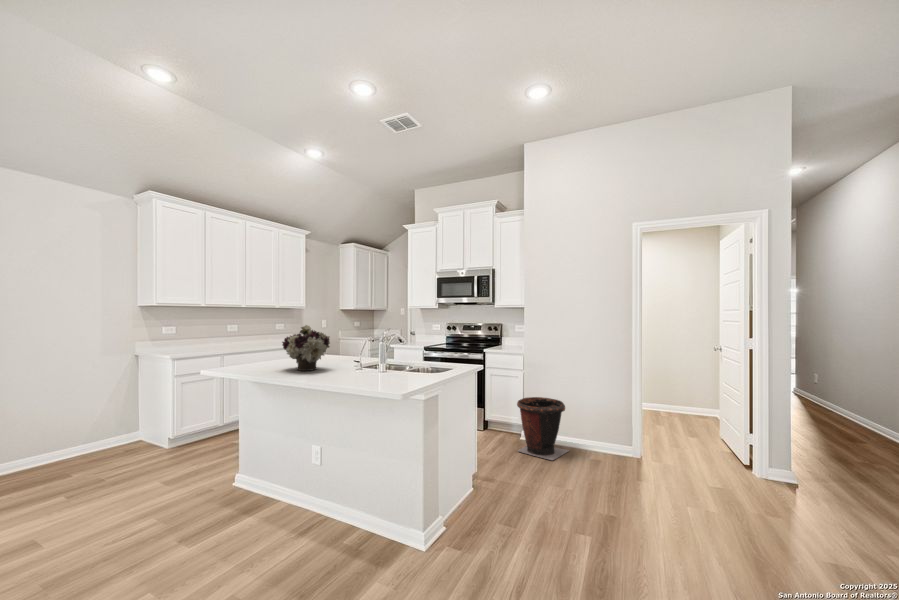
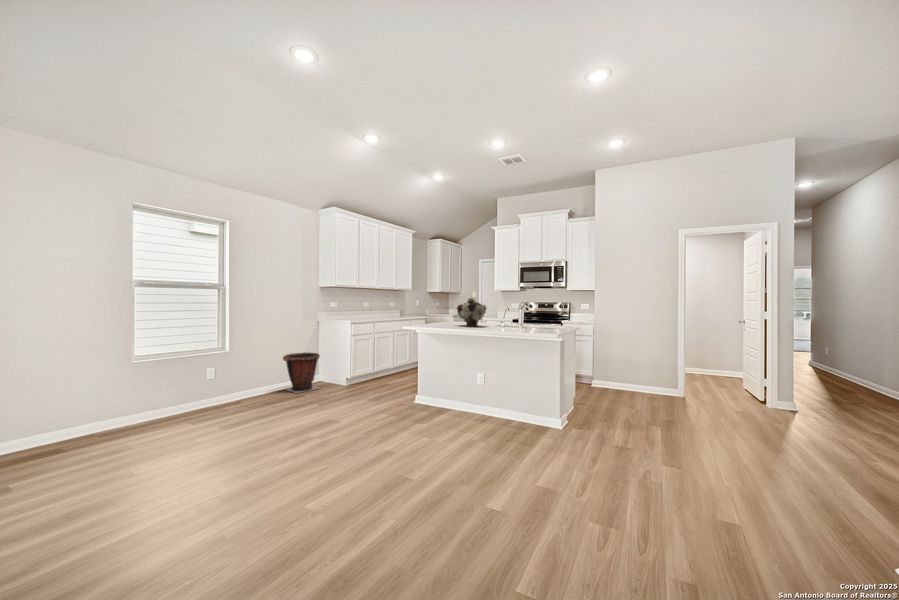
trash can: present [517,397,569,460] -> present [283,352,320,393]

